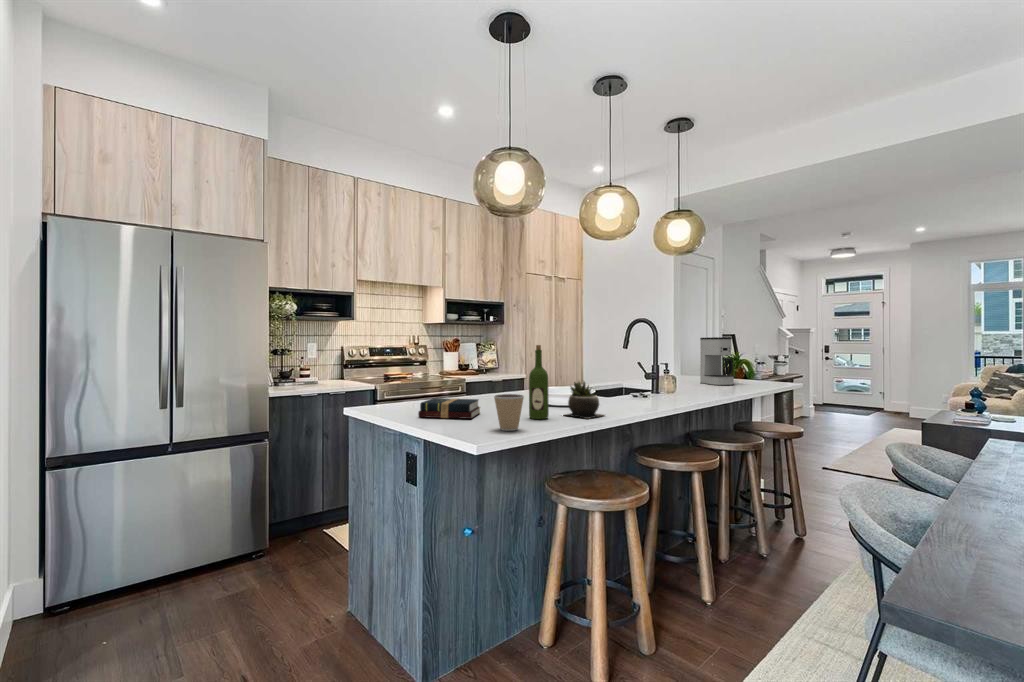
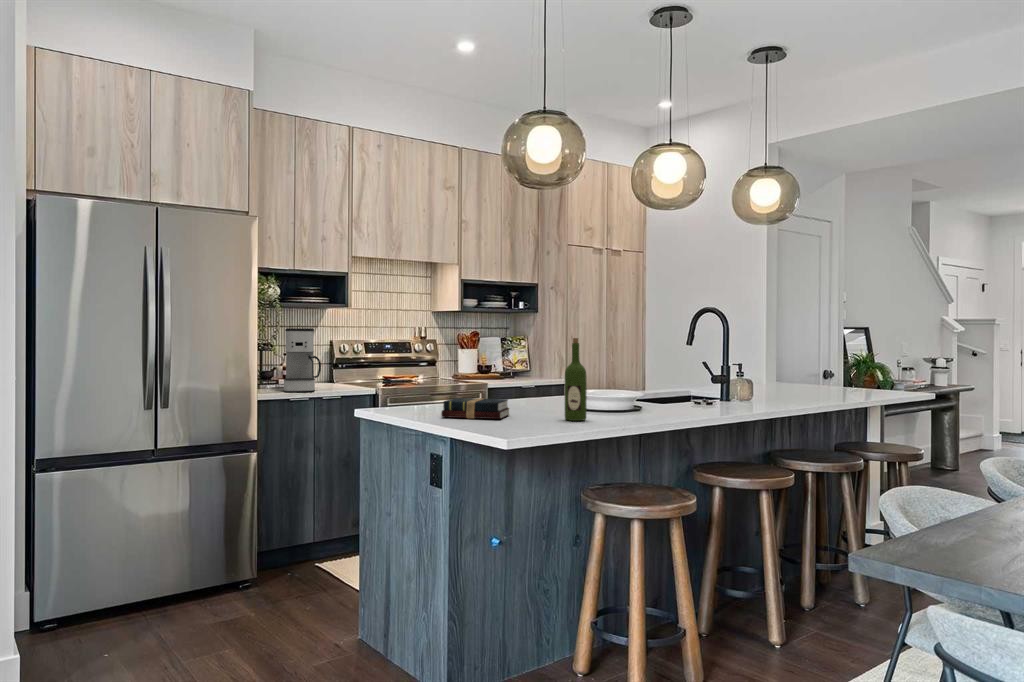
coffee maker: present [700,337,734,386] -> present [284,328,321,392]
succulent plant: present [566,382,603,419] -> none [602,378,653,421]
coffee cup: present [494,394,524,431] -> none [525,391,558,429]

